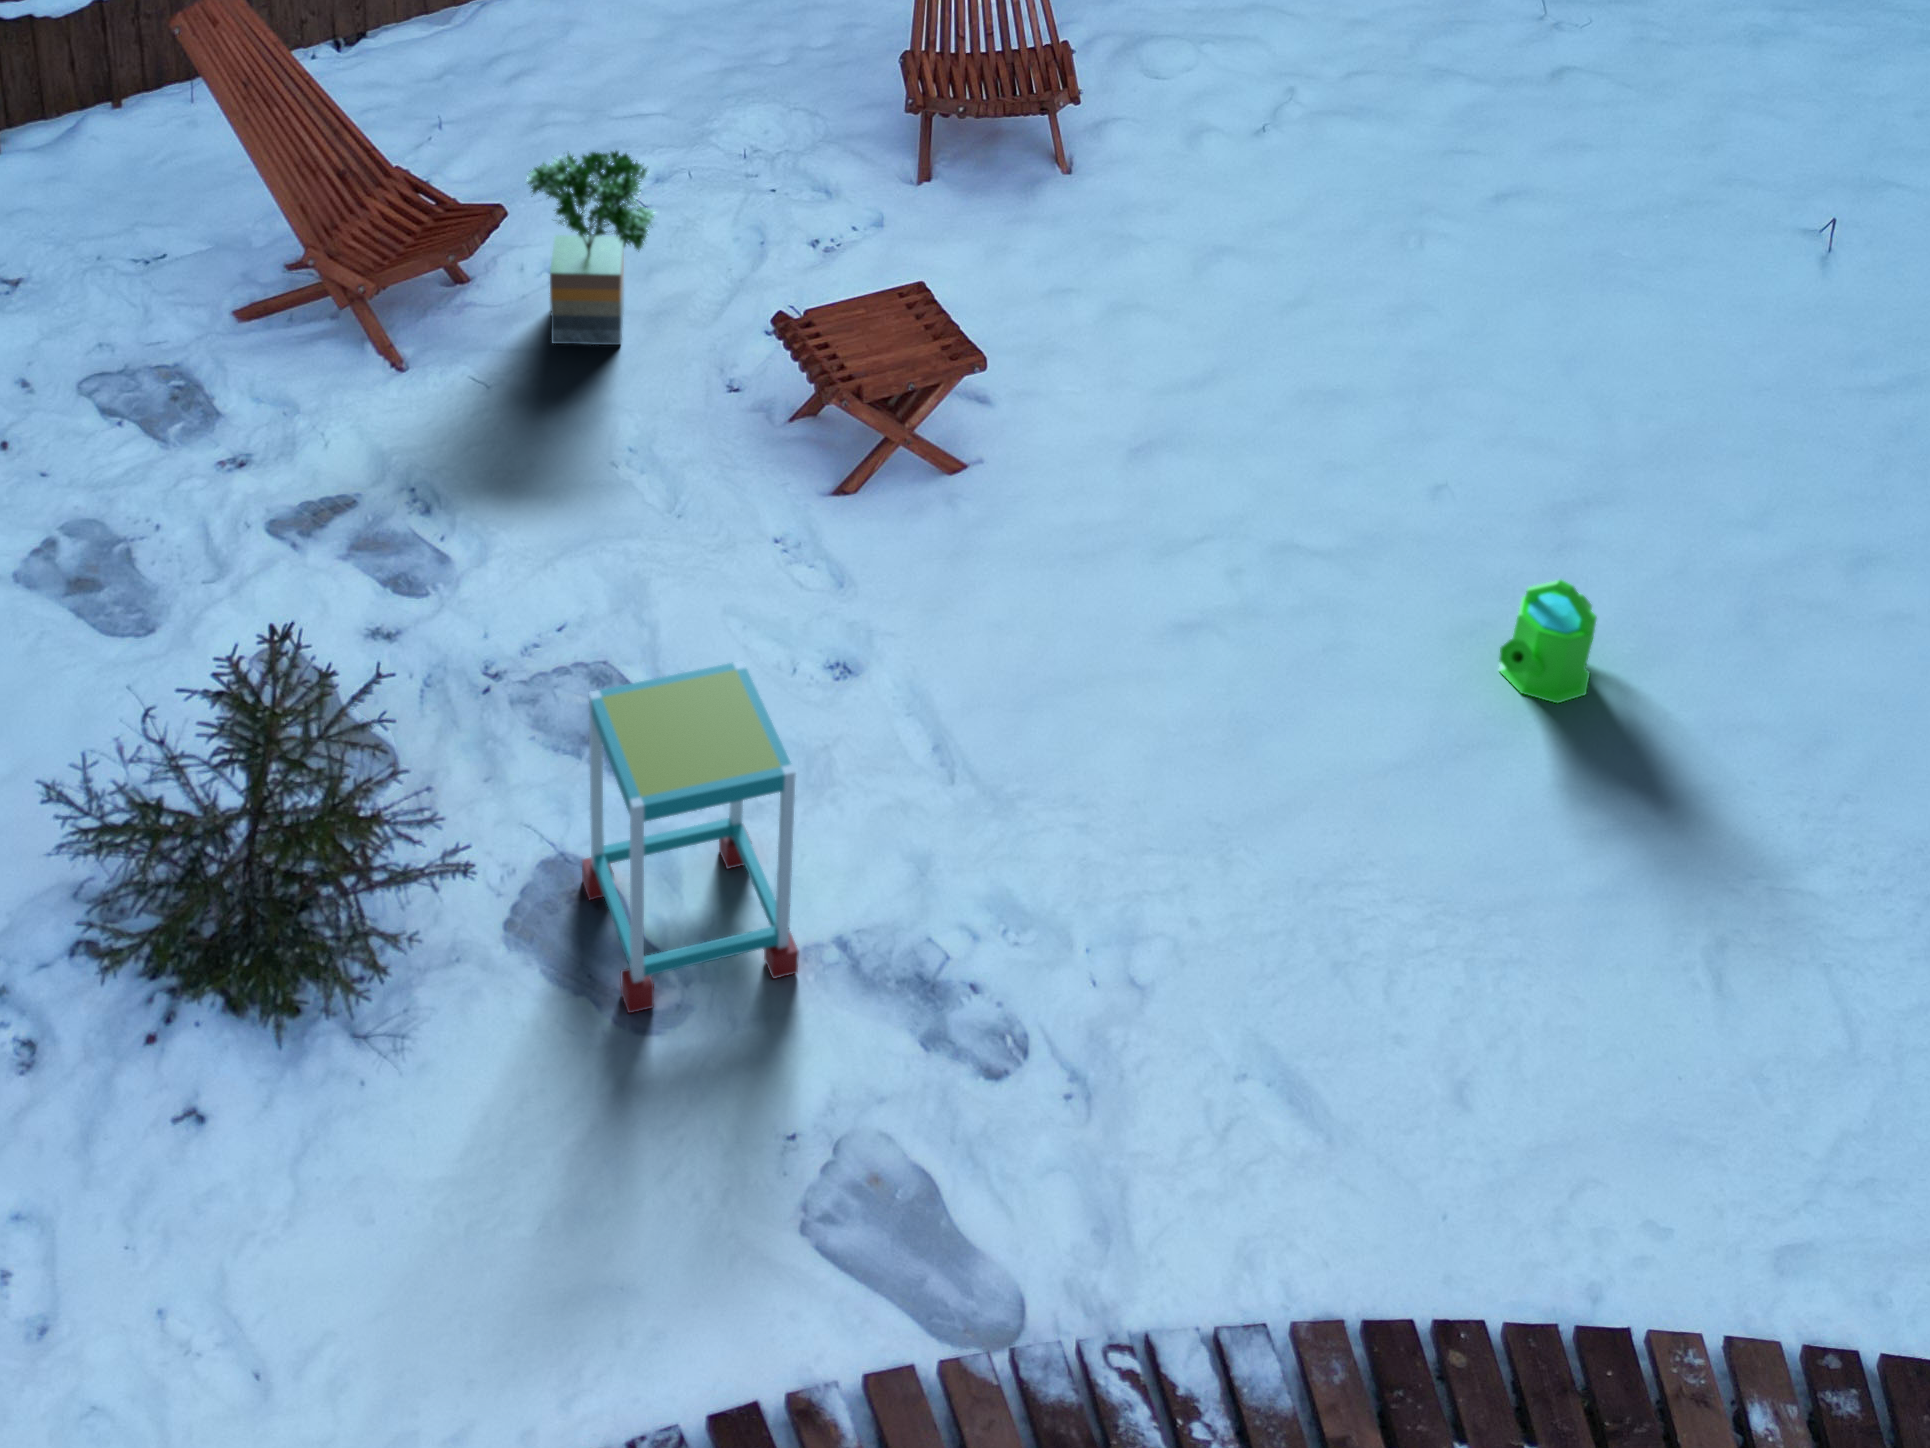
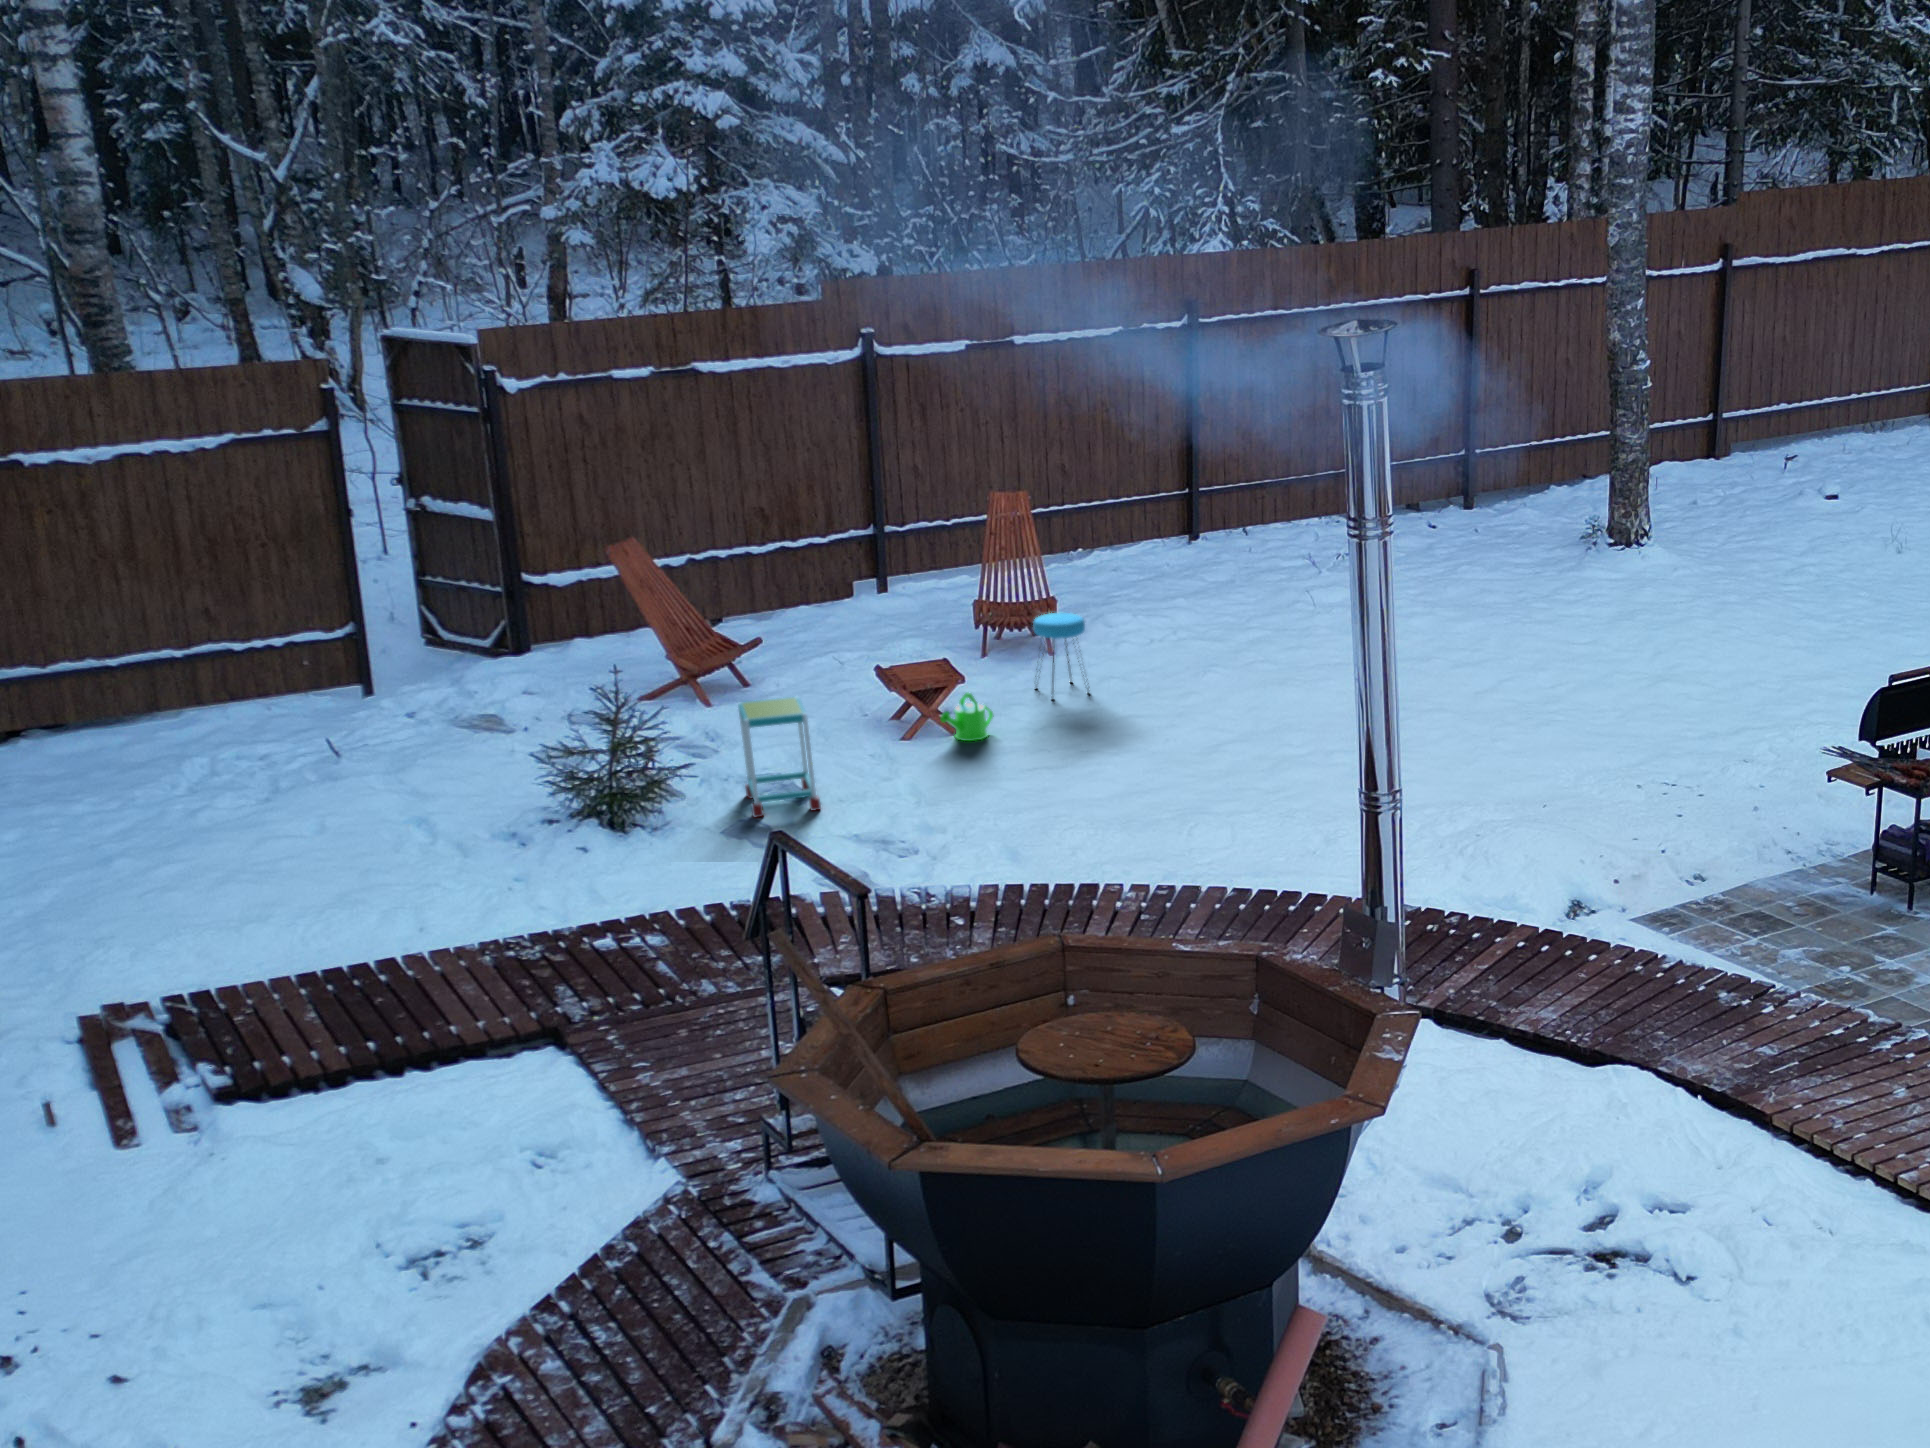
potted tree: present [527,151,655,345] -> none [763,597,822,686]
stool: none [1138,211,1289,422] -> present [1033,613,1089,698]
watering can: present [1499,580,1597,703] -> present [941,693,993,741]

